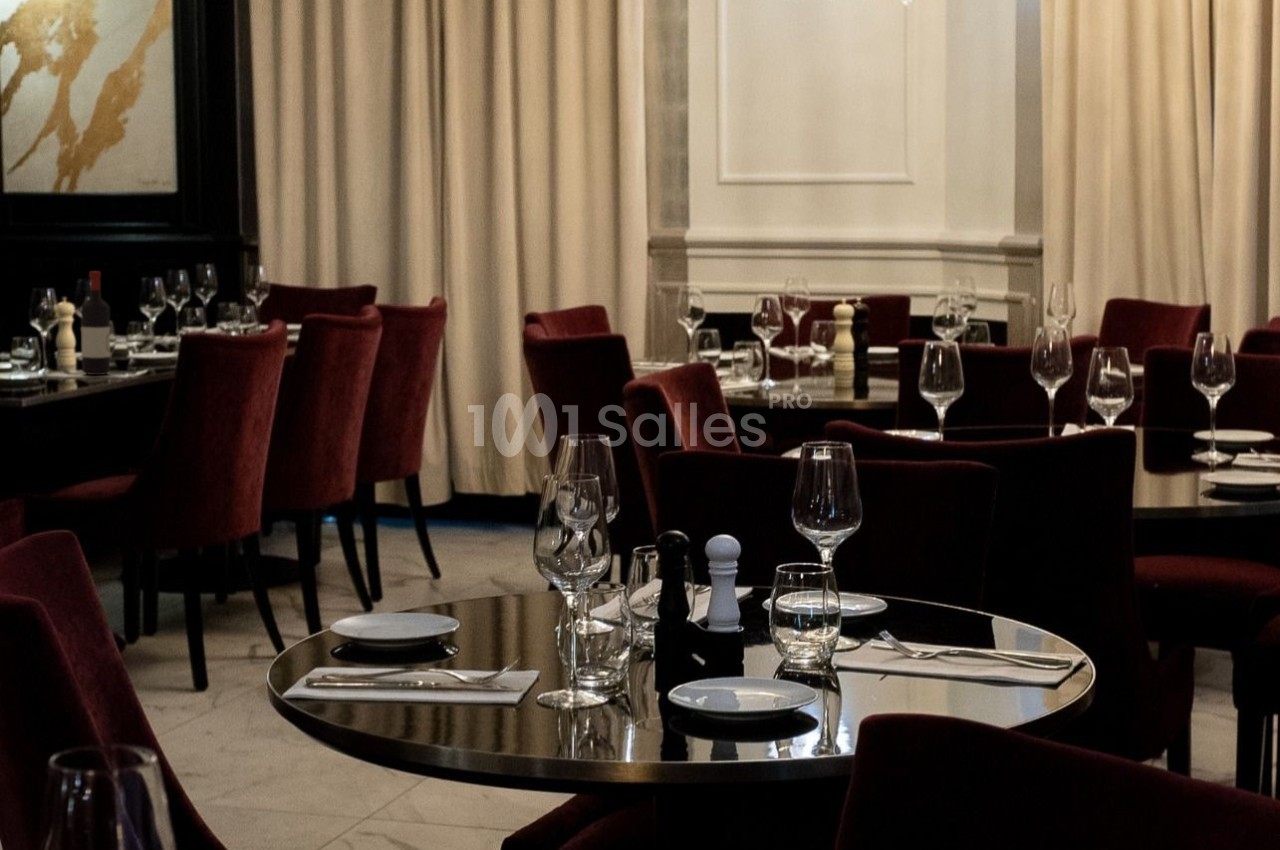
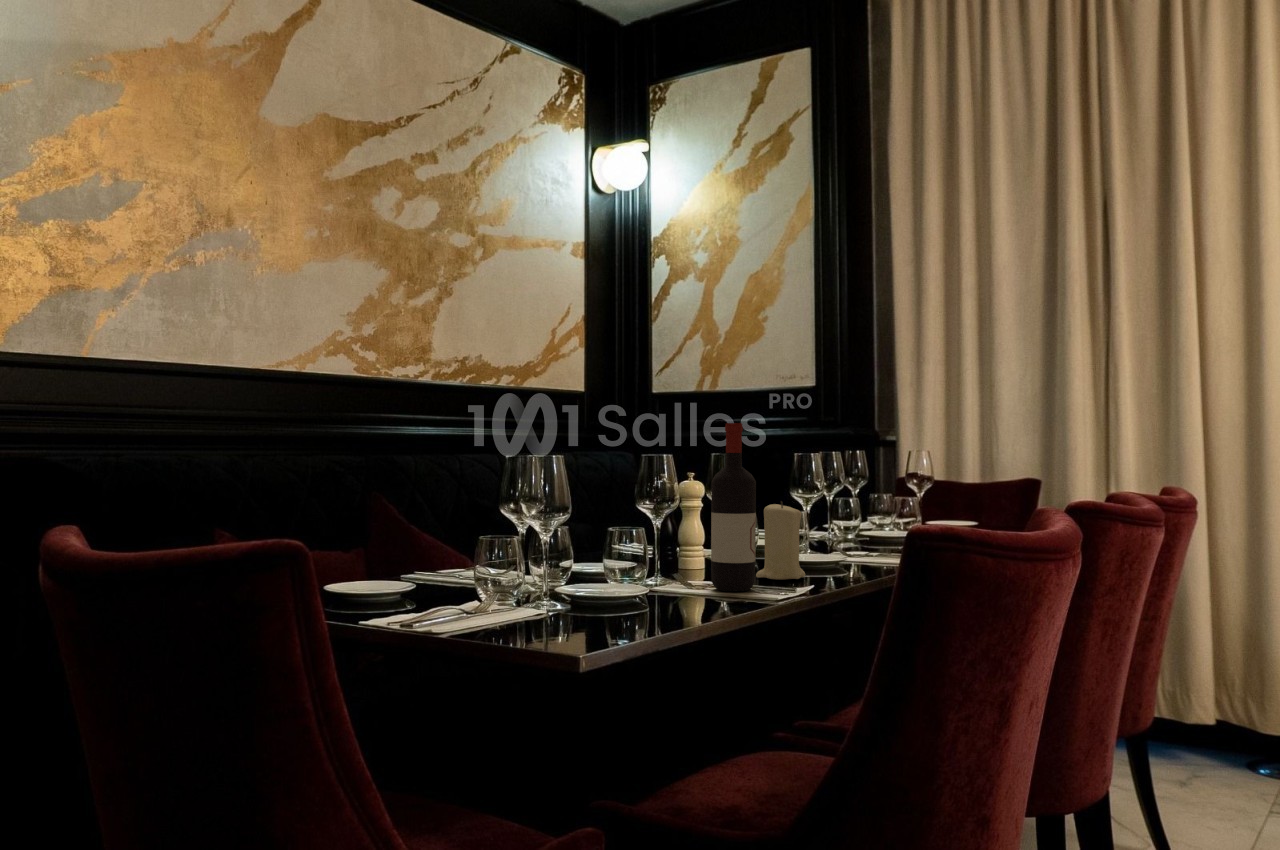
candle: none [111,318,144,368] -> present [756,501,805,580]

